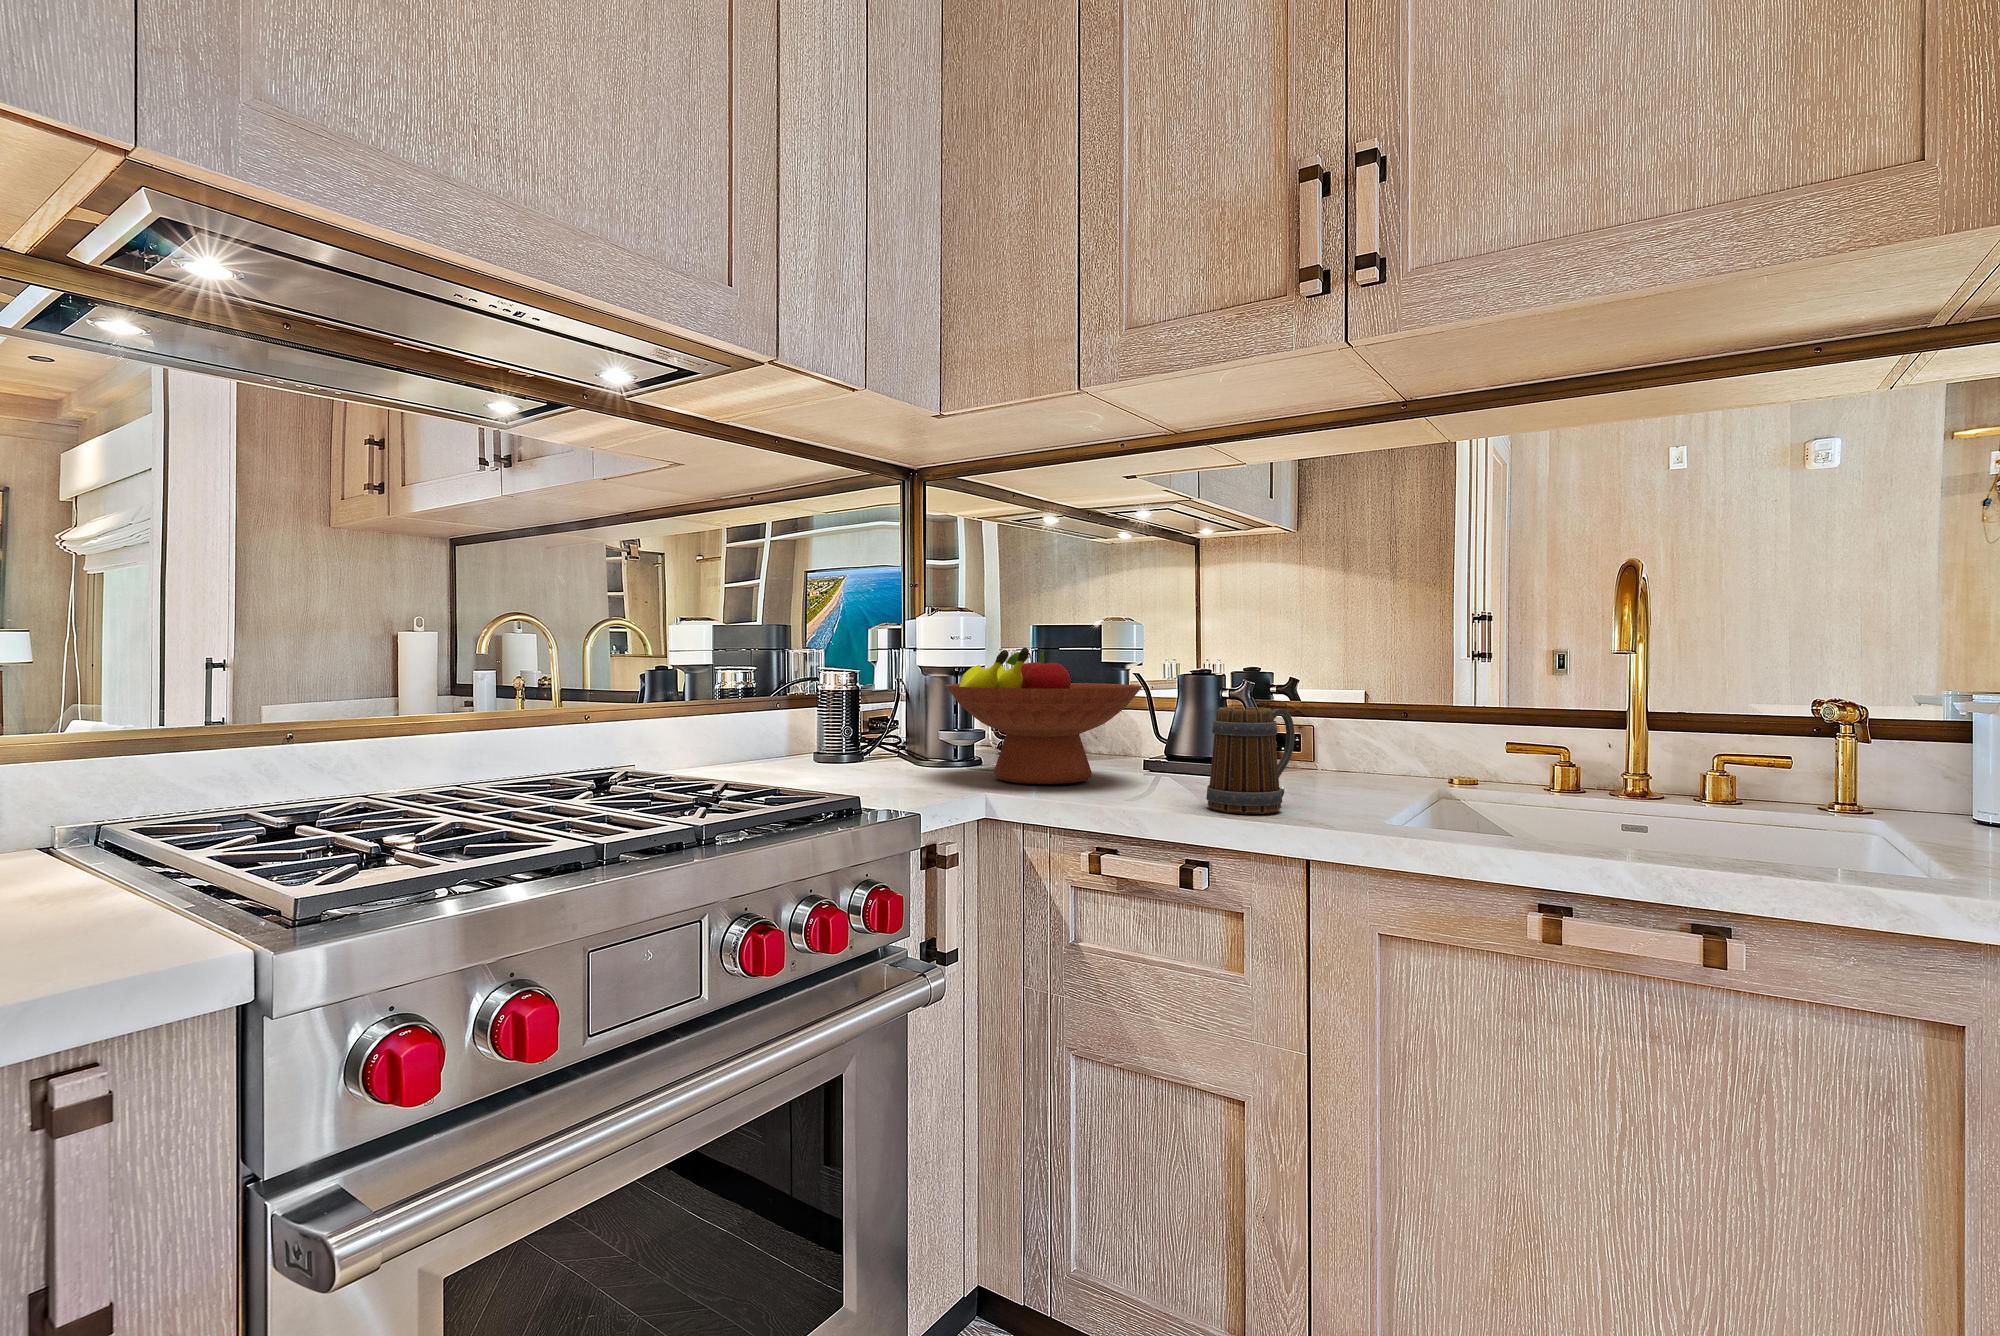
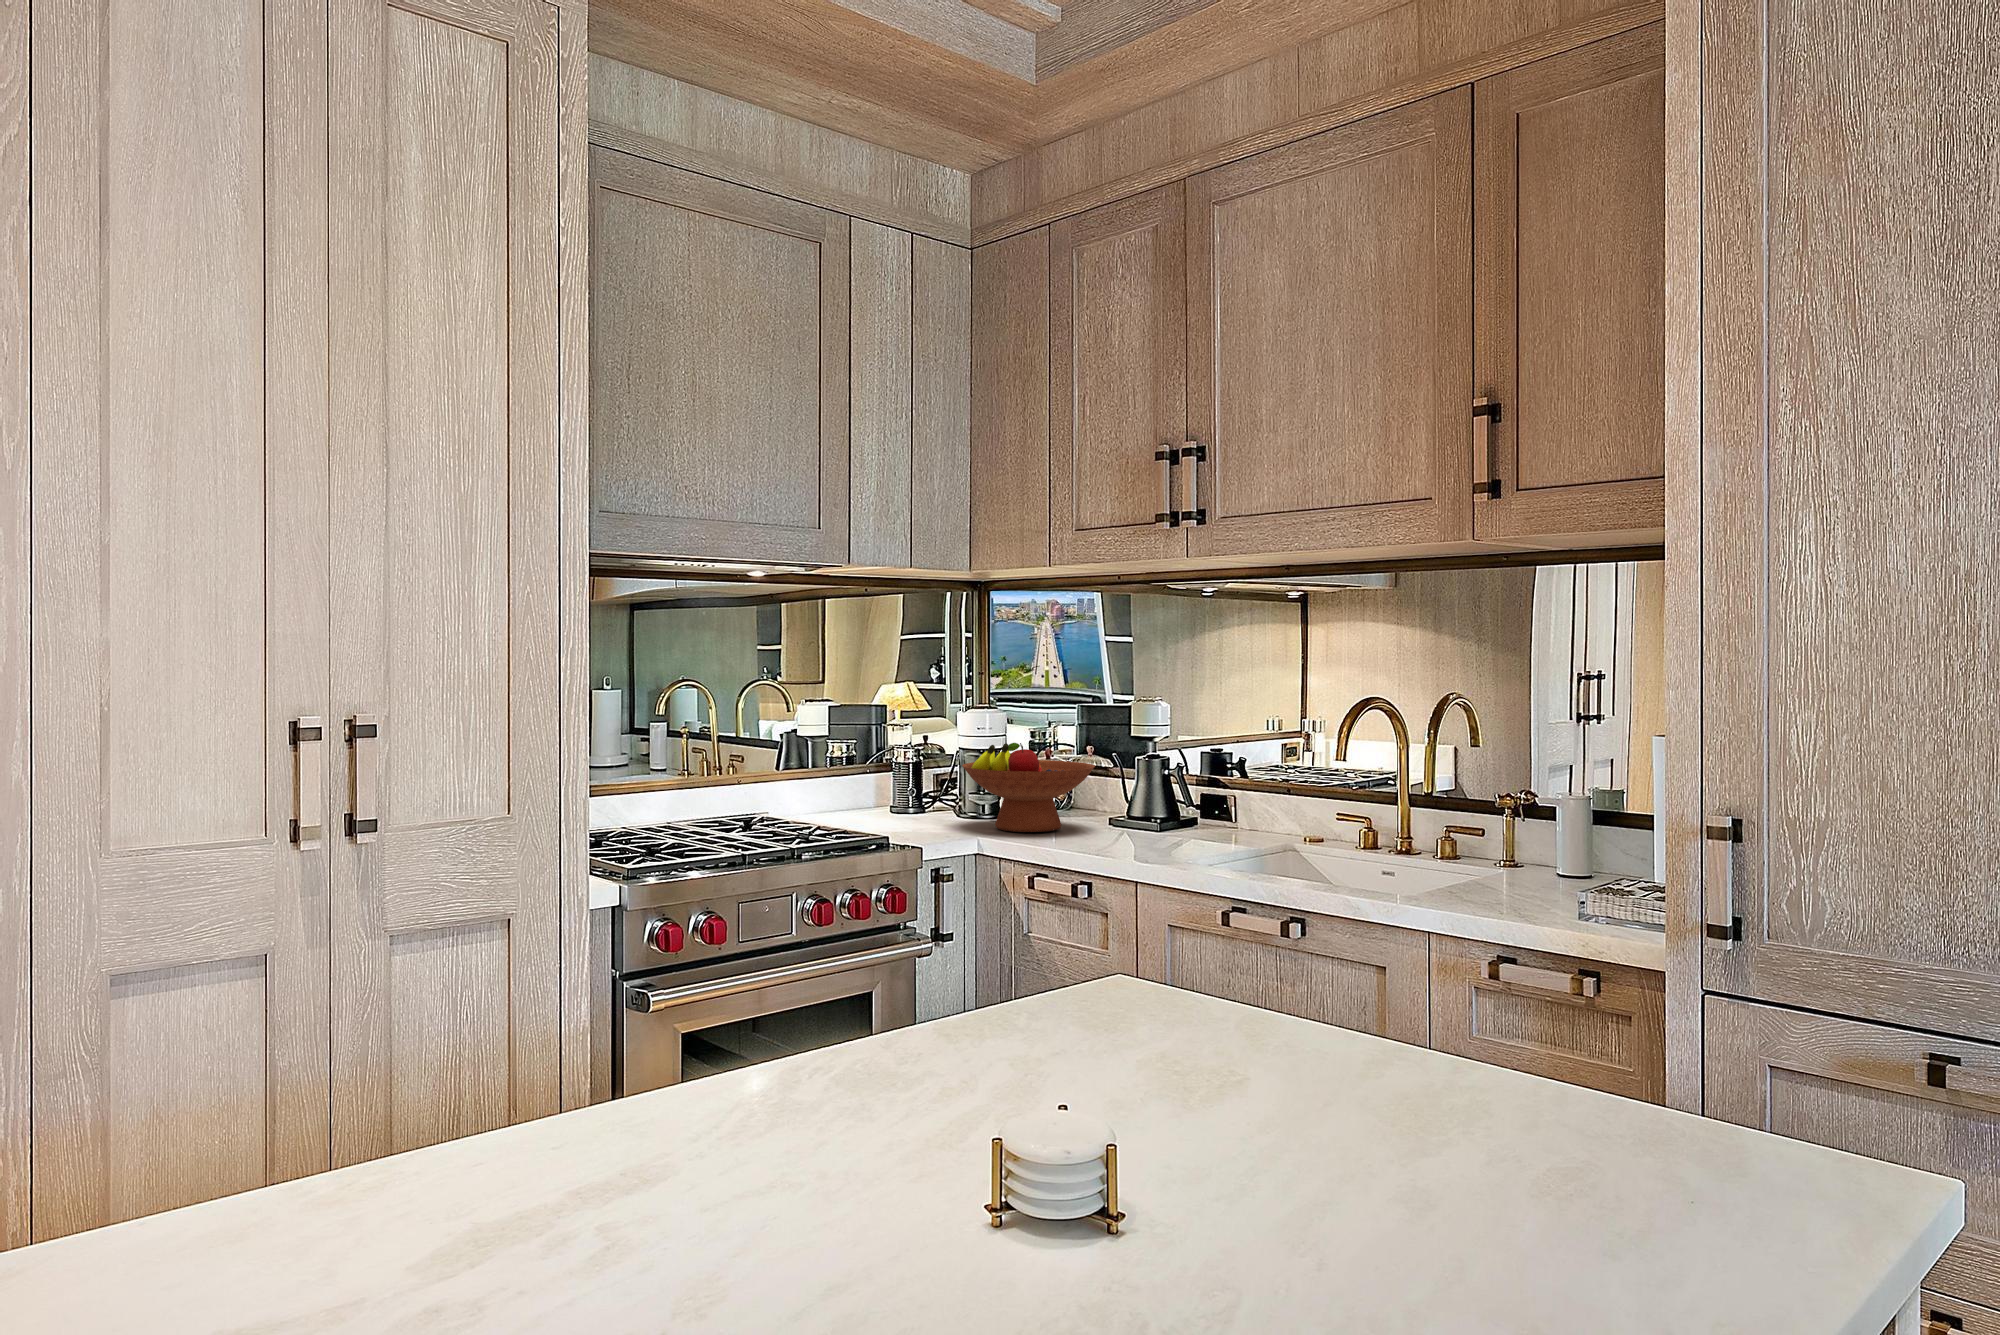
mug: present [1206,707,1295,814] -> none [1098,787,1160,854]

